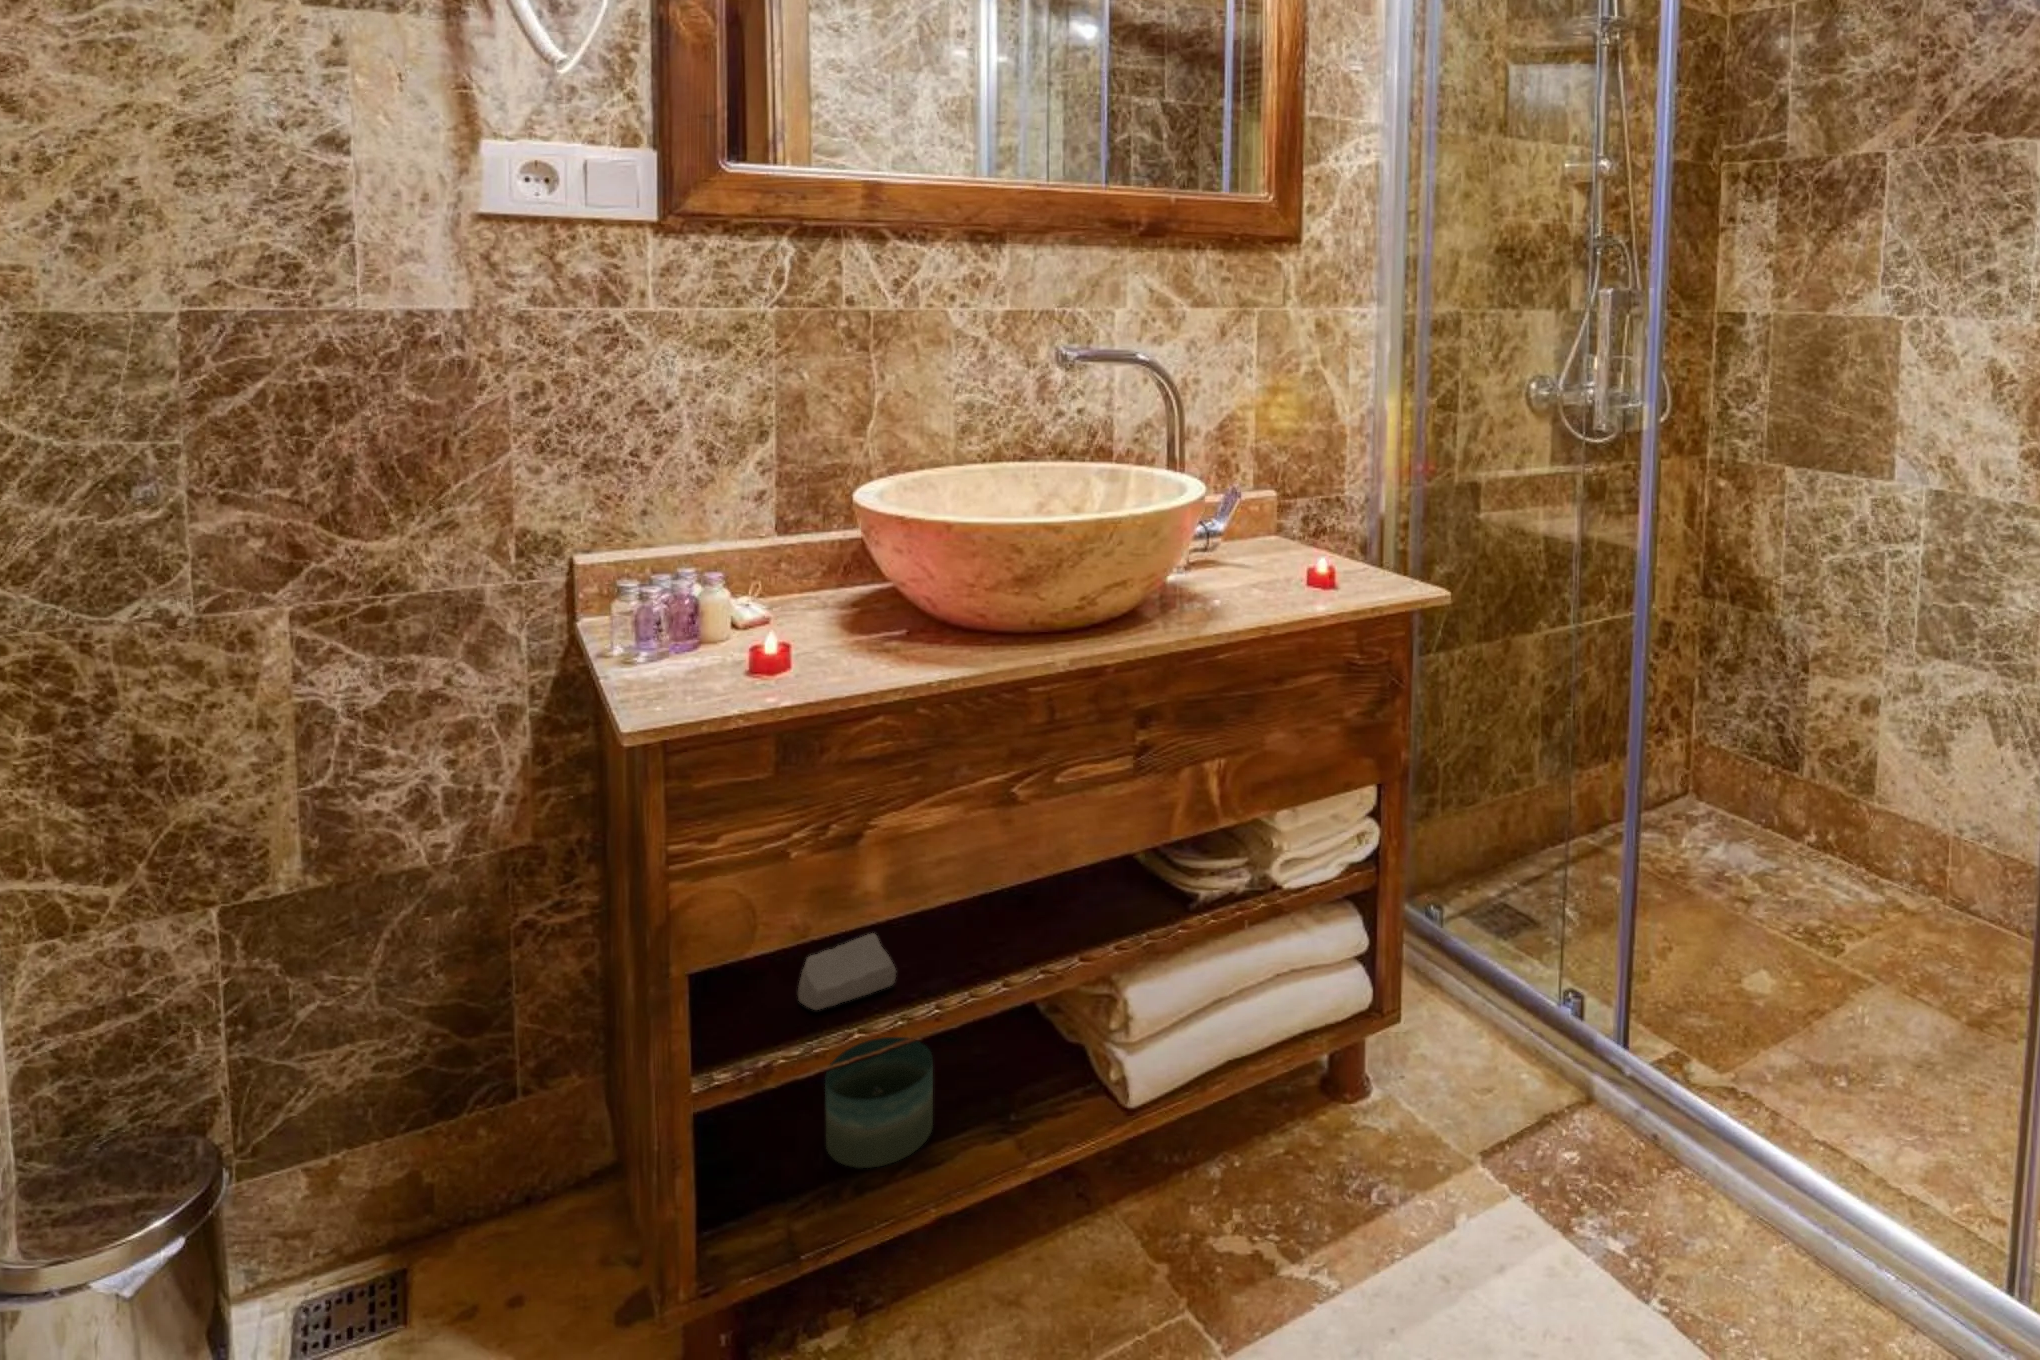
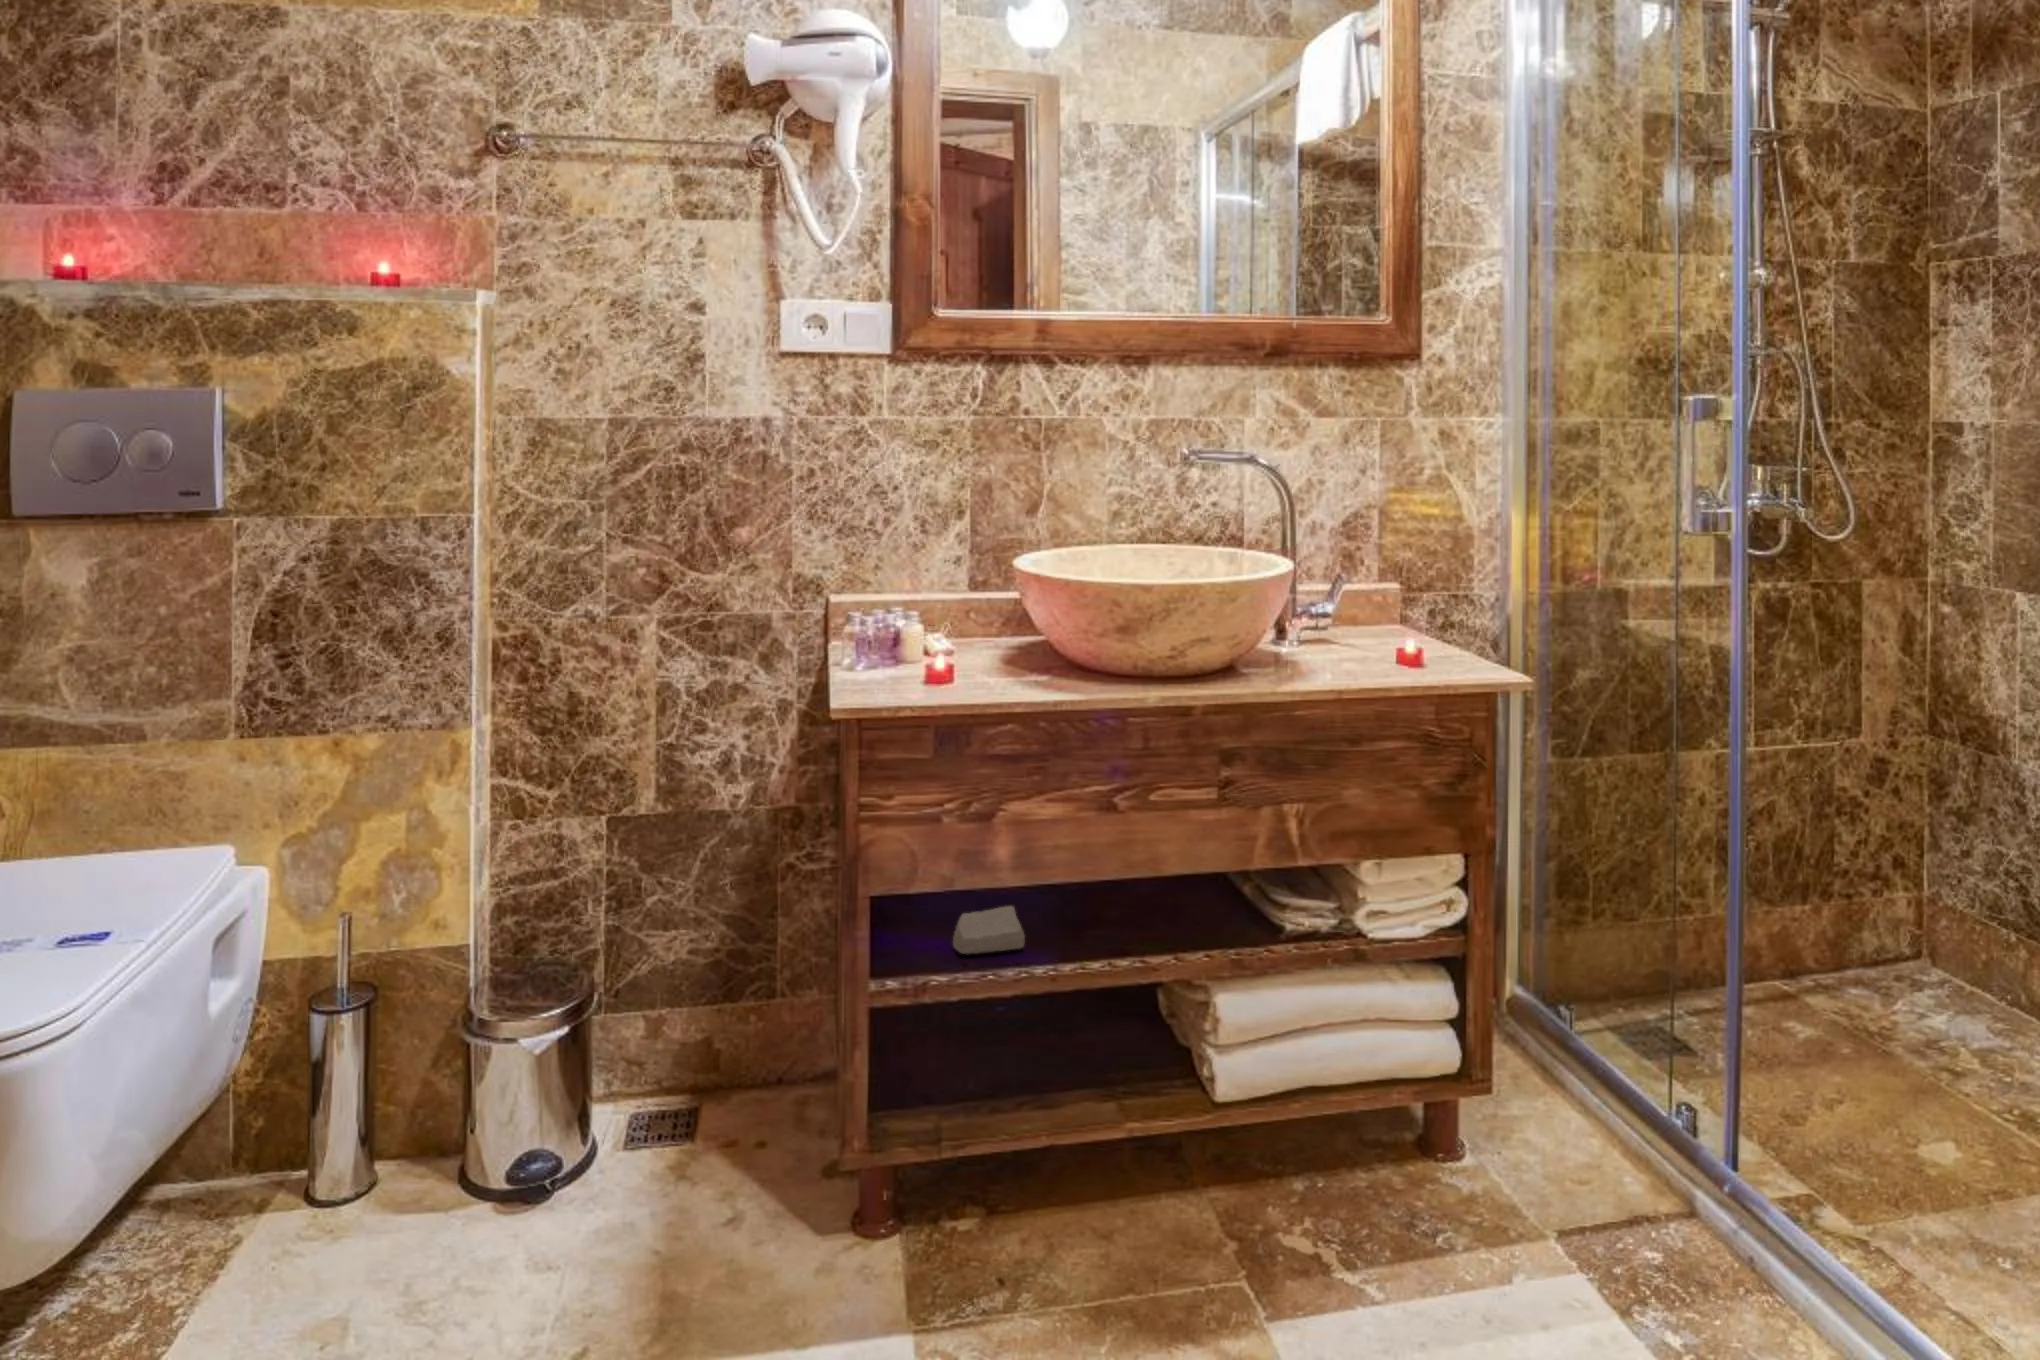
candle: present [825,1037,933,1168] -> none [976,999,1058,1096]

